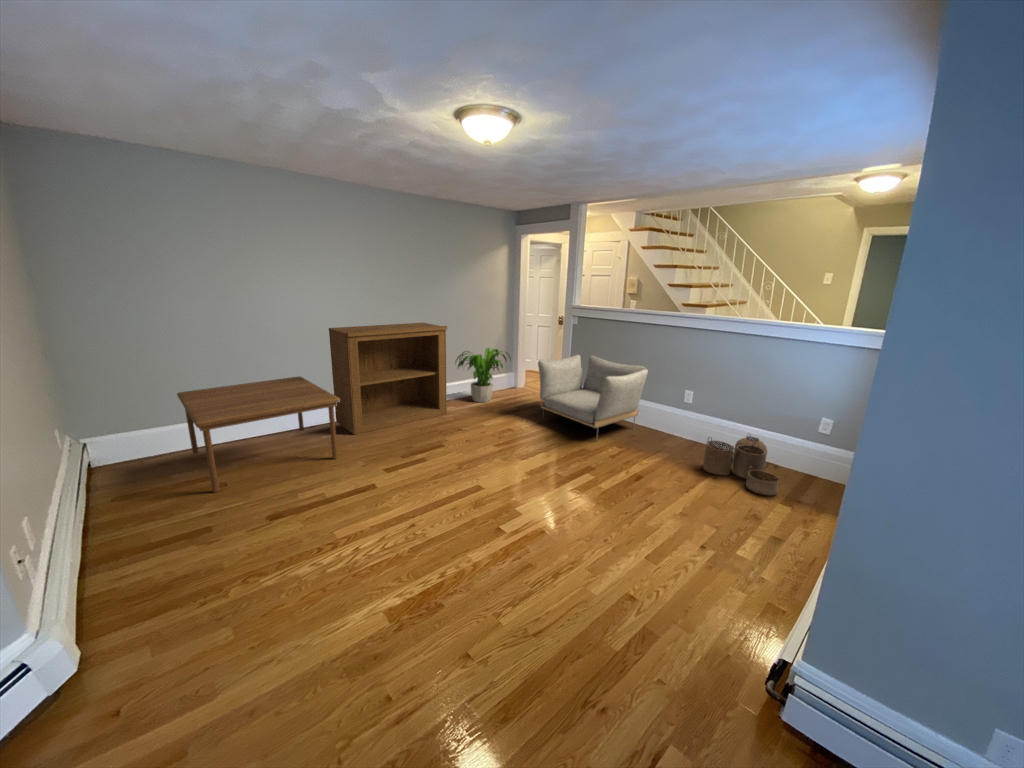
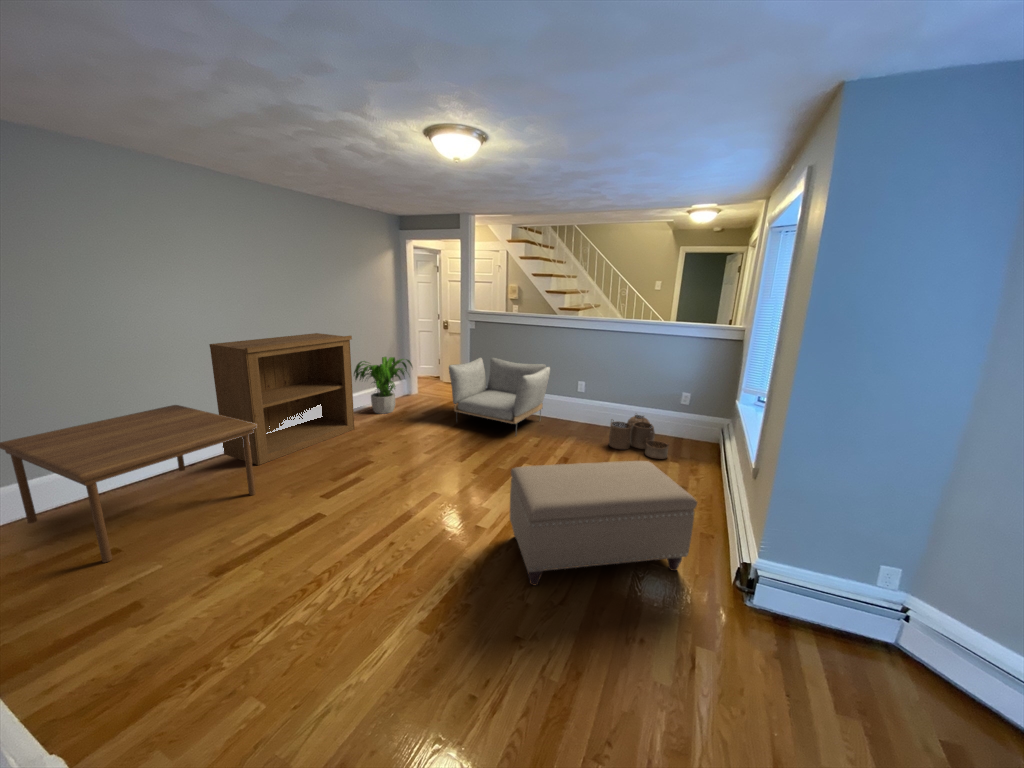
ottoman: none [509,474,732,638] -> present [510,461,697,585]

